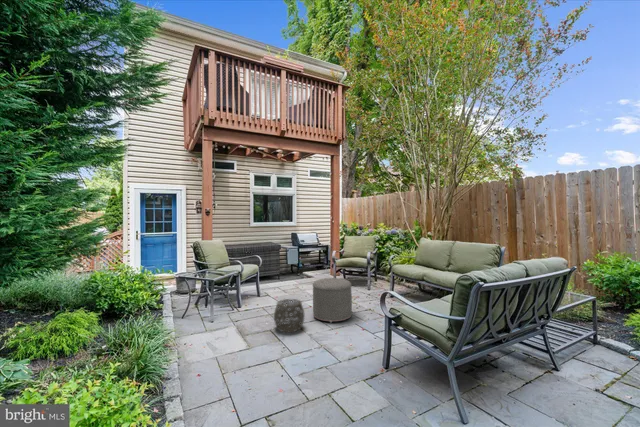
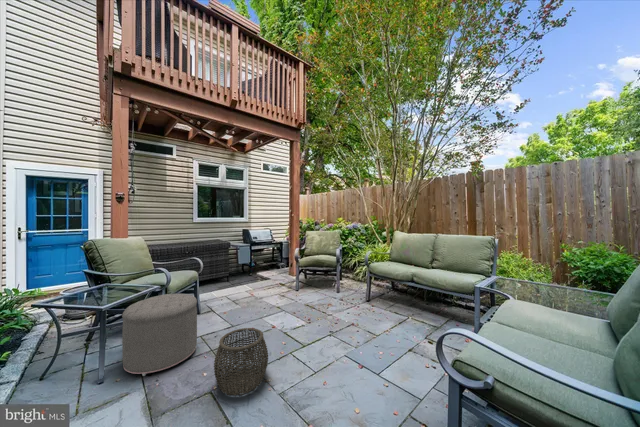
ottoman: present [313,278,352,323] -> present [122,293,197,376]

